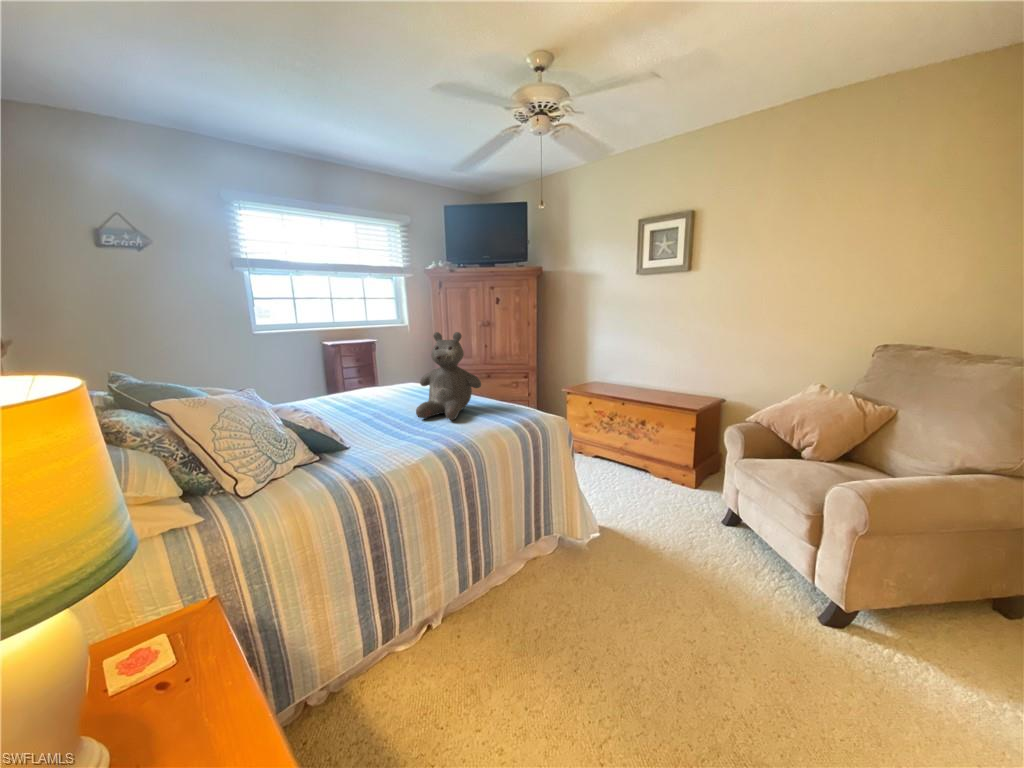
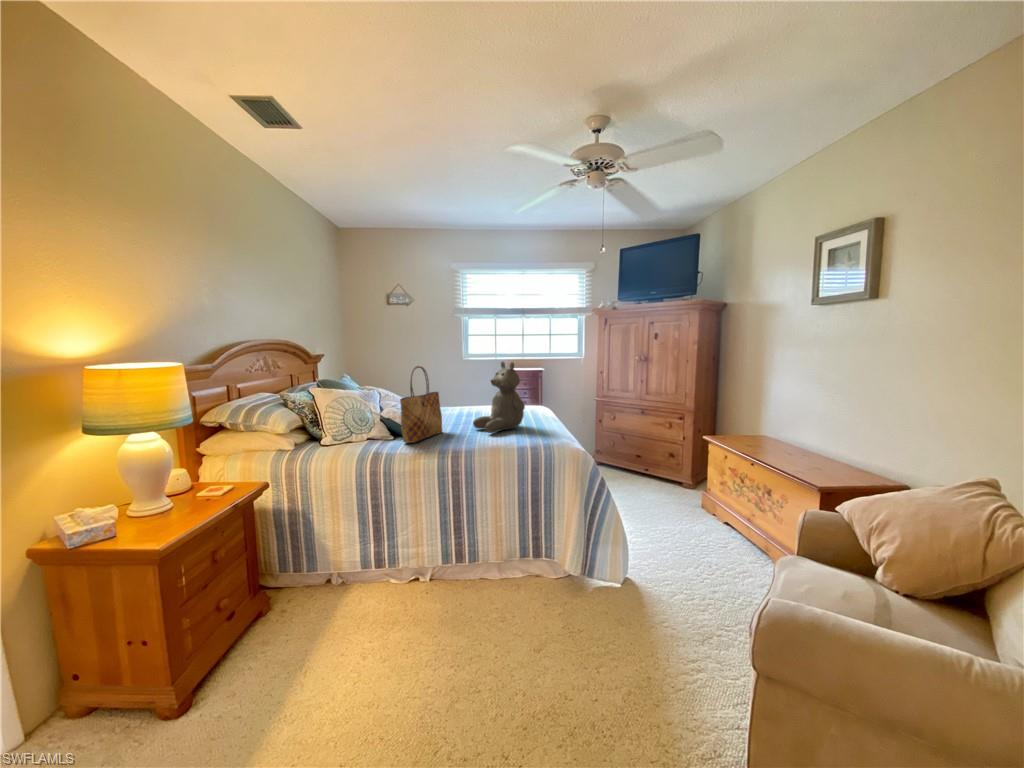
tote bag: none [362,346,393,457] -> present [400,366,442,443]

